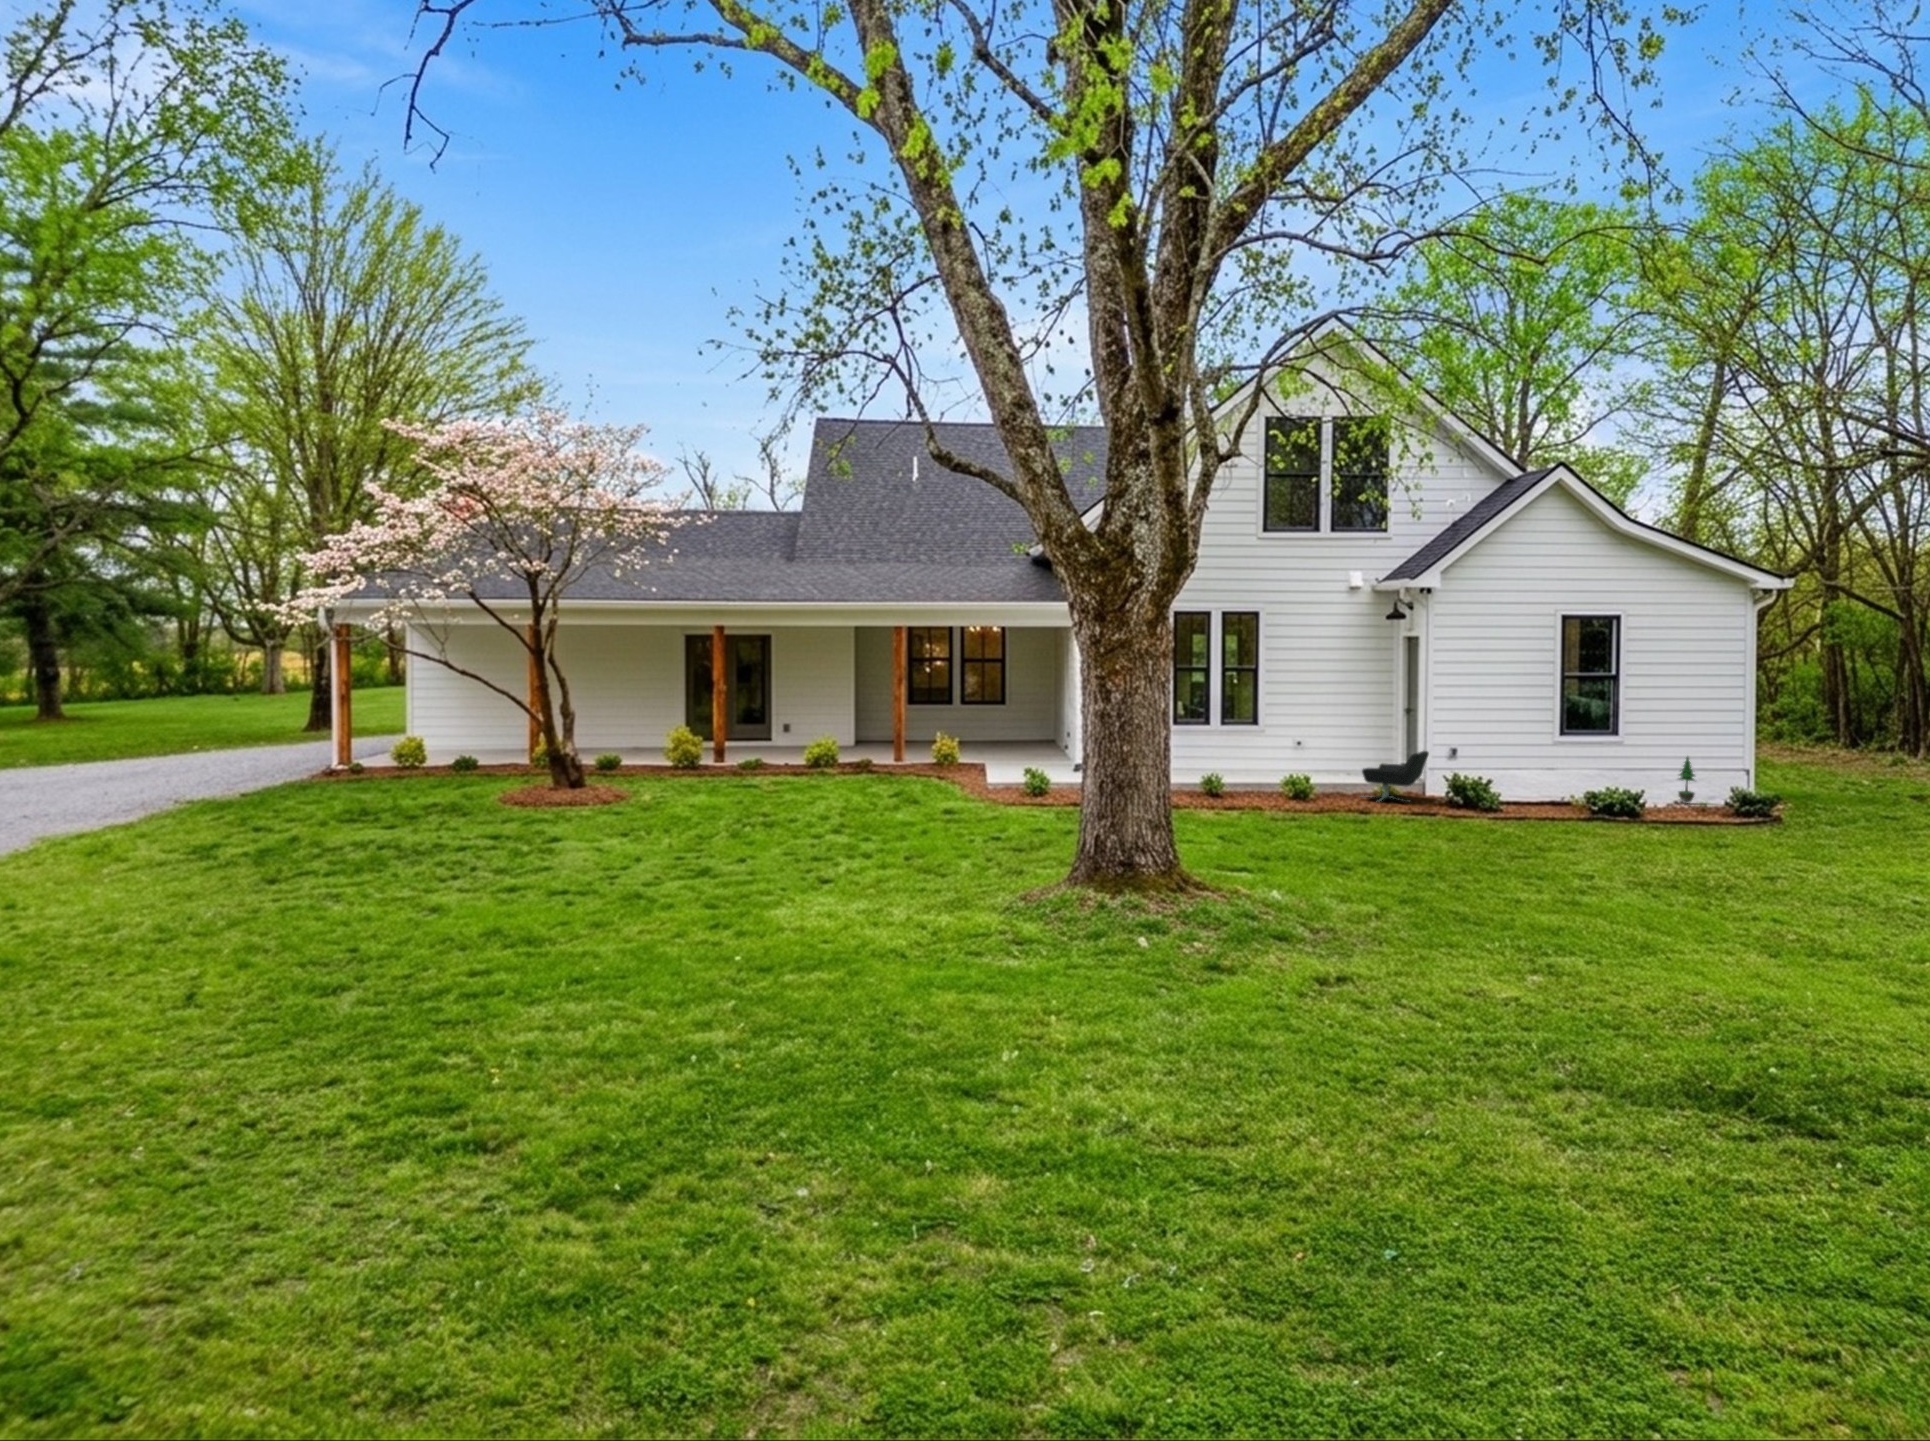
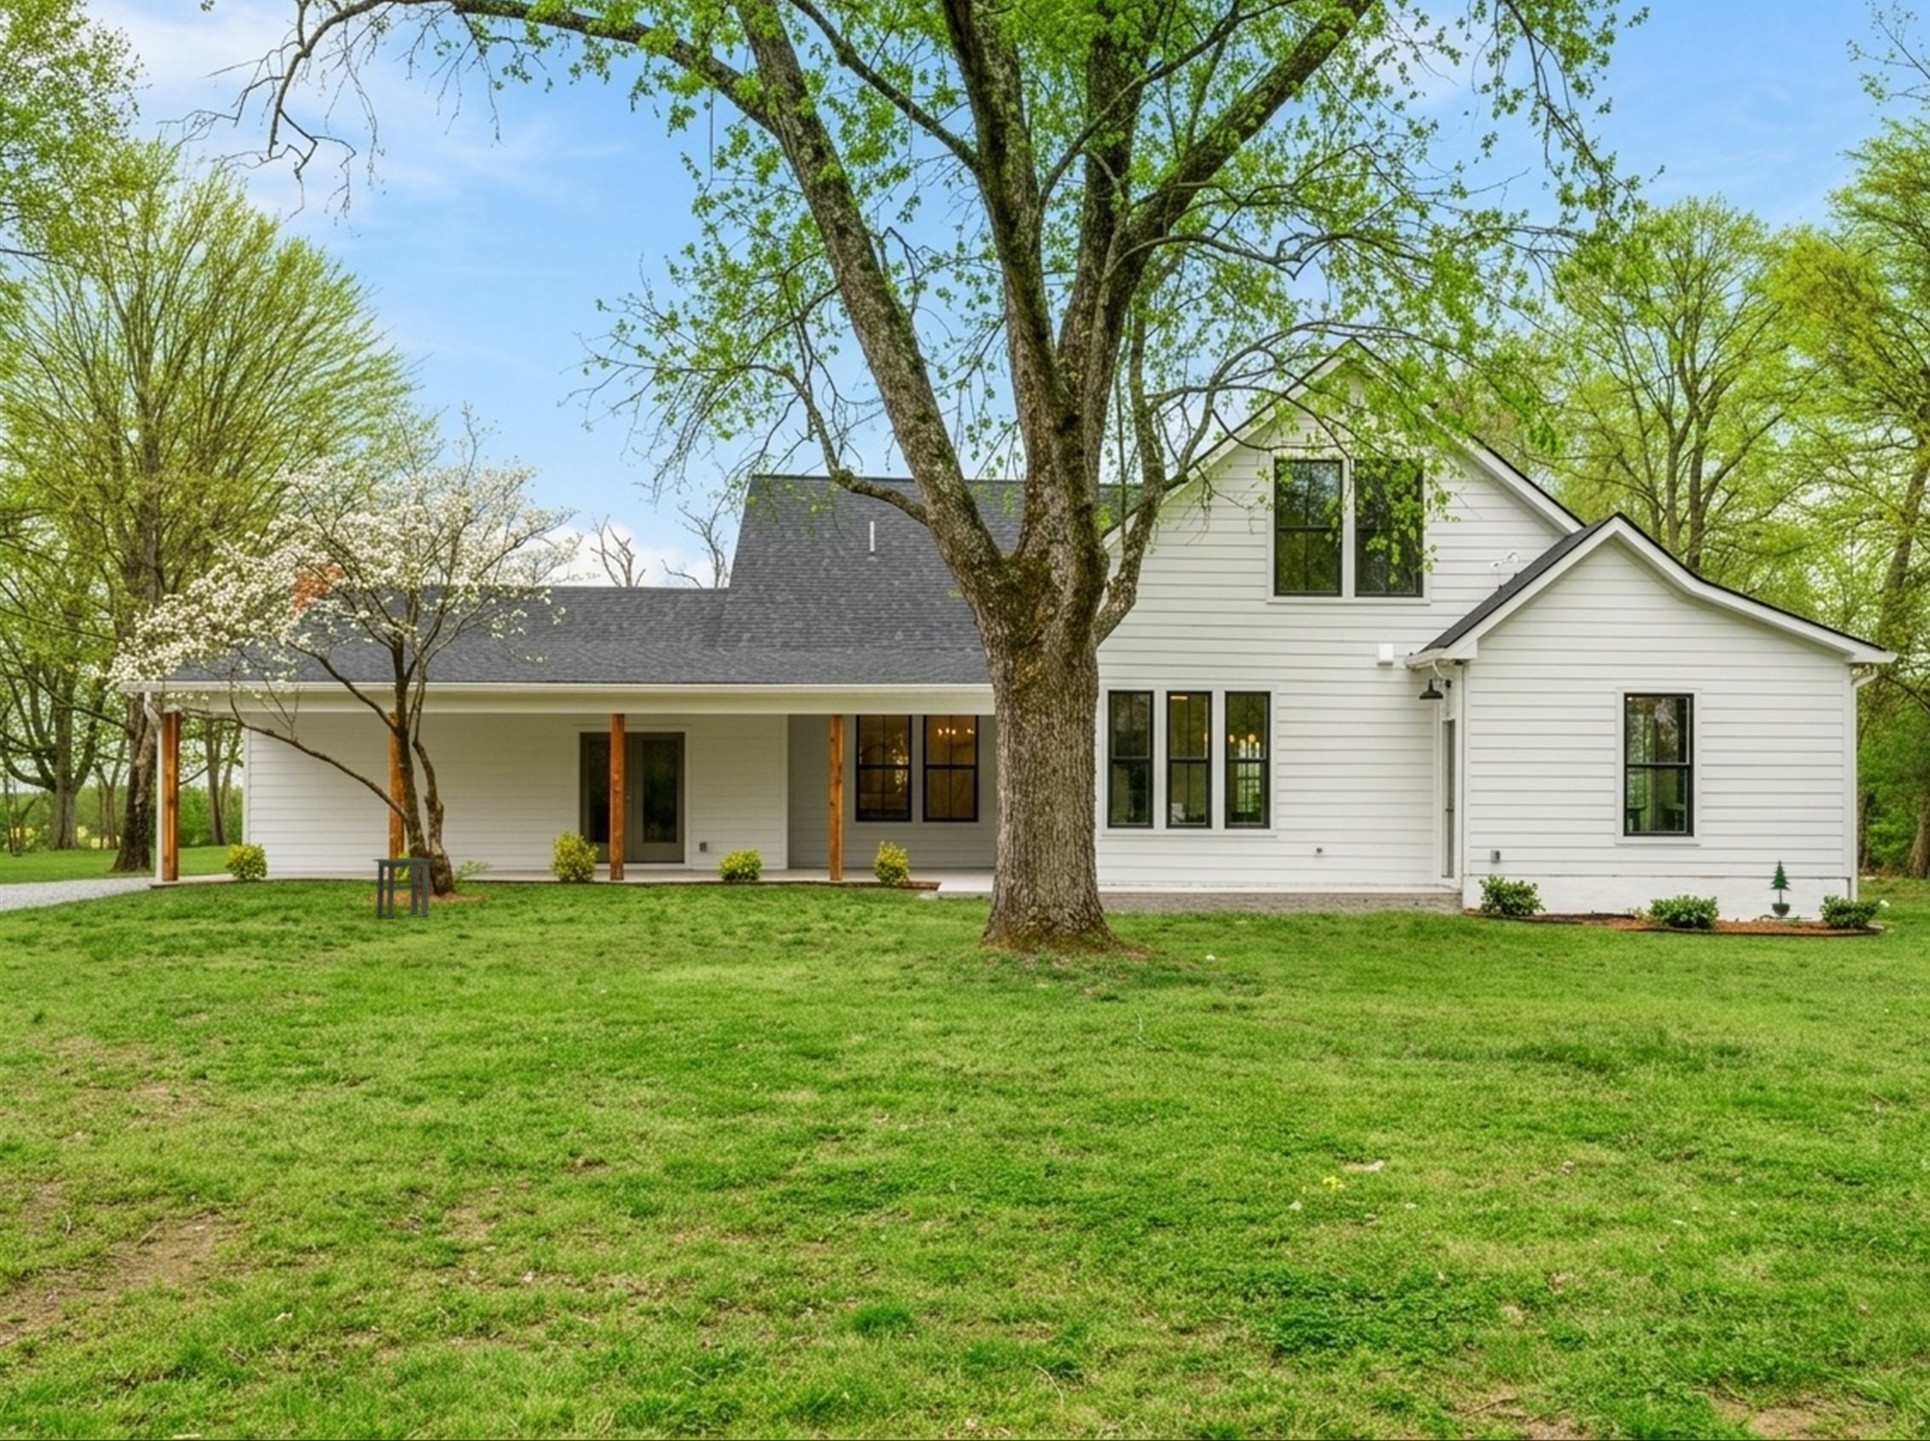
lounge chair: present [1362,751,1429,801] -> none [1391,855,1471,916]
side table: none [513,752,568,805] -> present [374,857,434,918]

